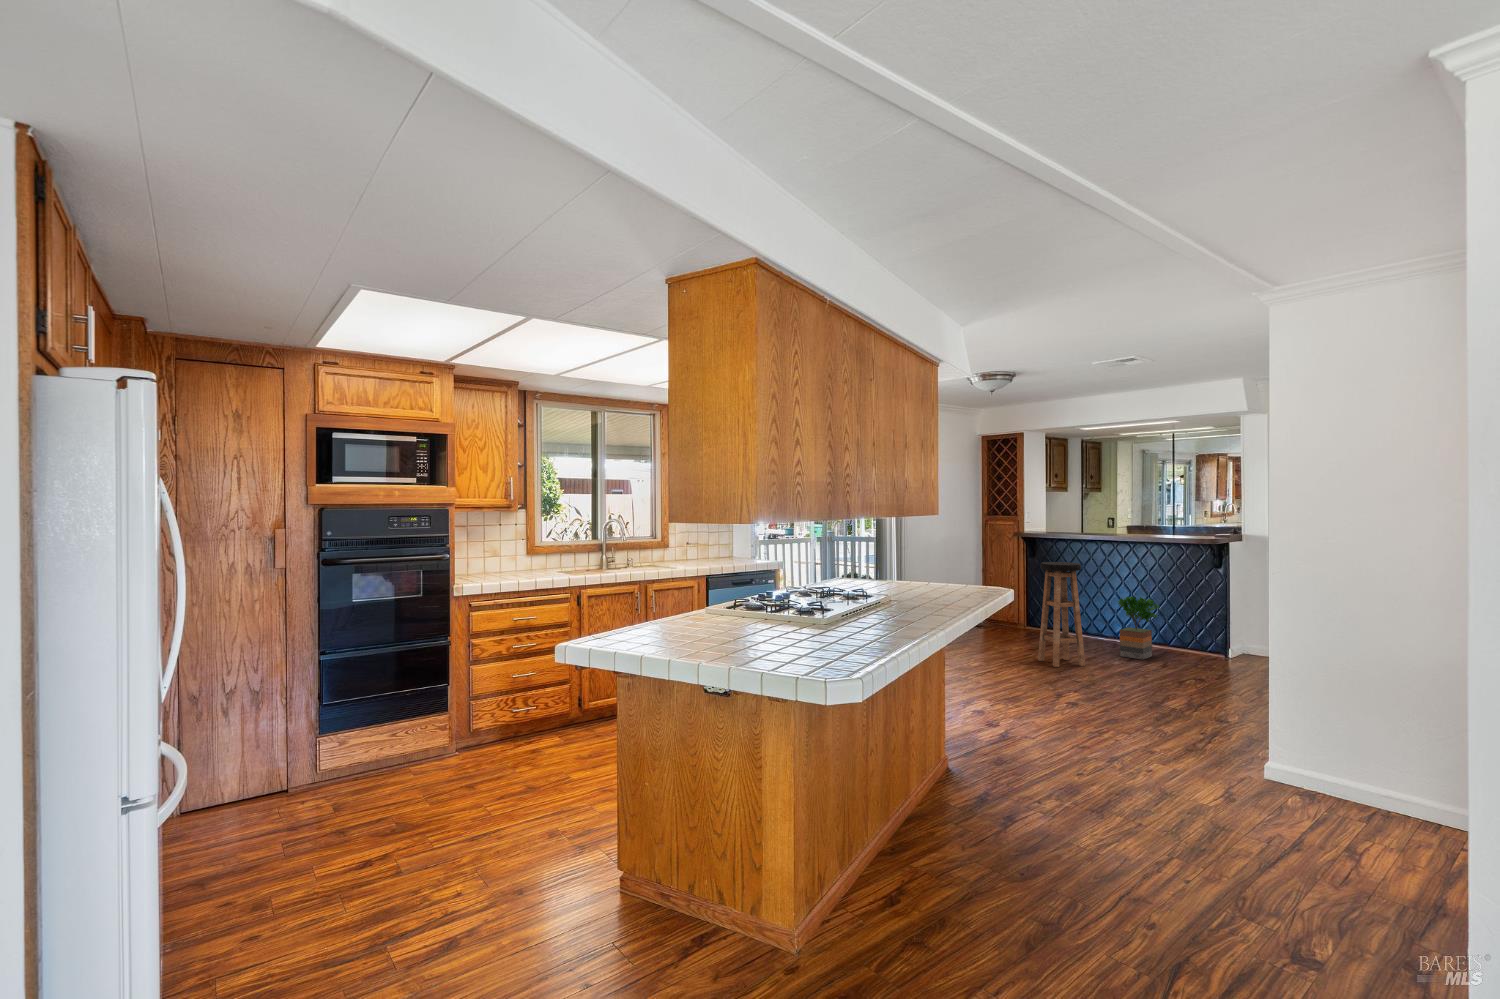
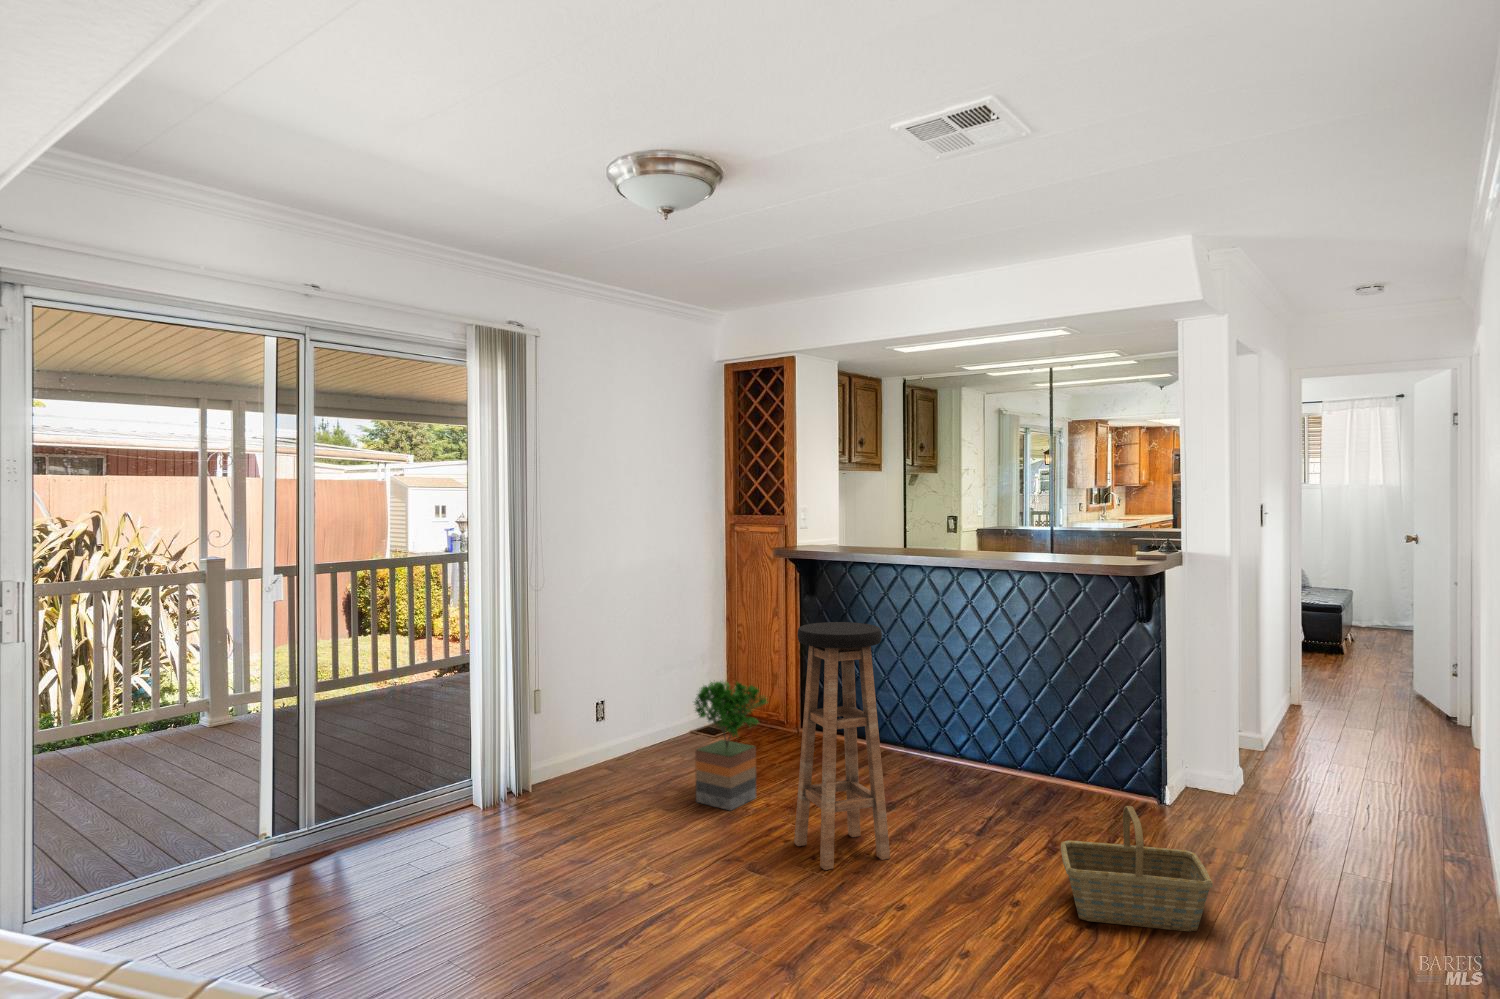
potted tree: present [1118,596,1159,660] -> present [695,682,768,811]
basket: none [1167,639,1235,688] -> present [1061,806,1213,932]

